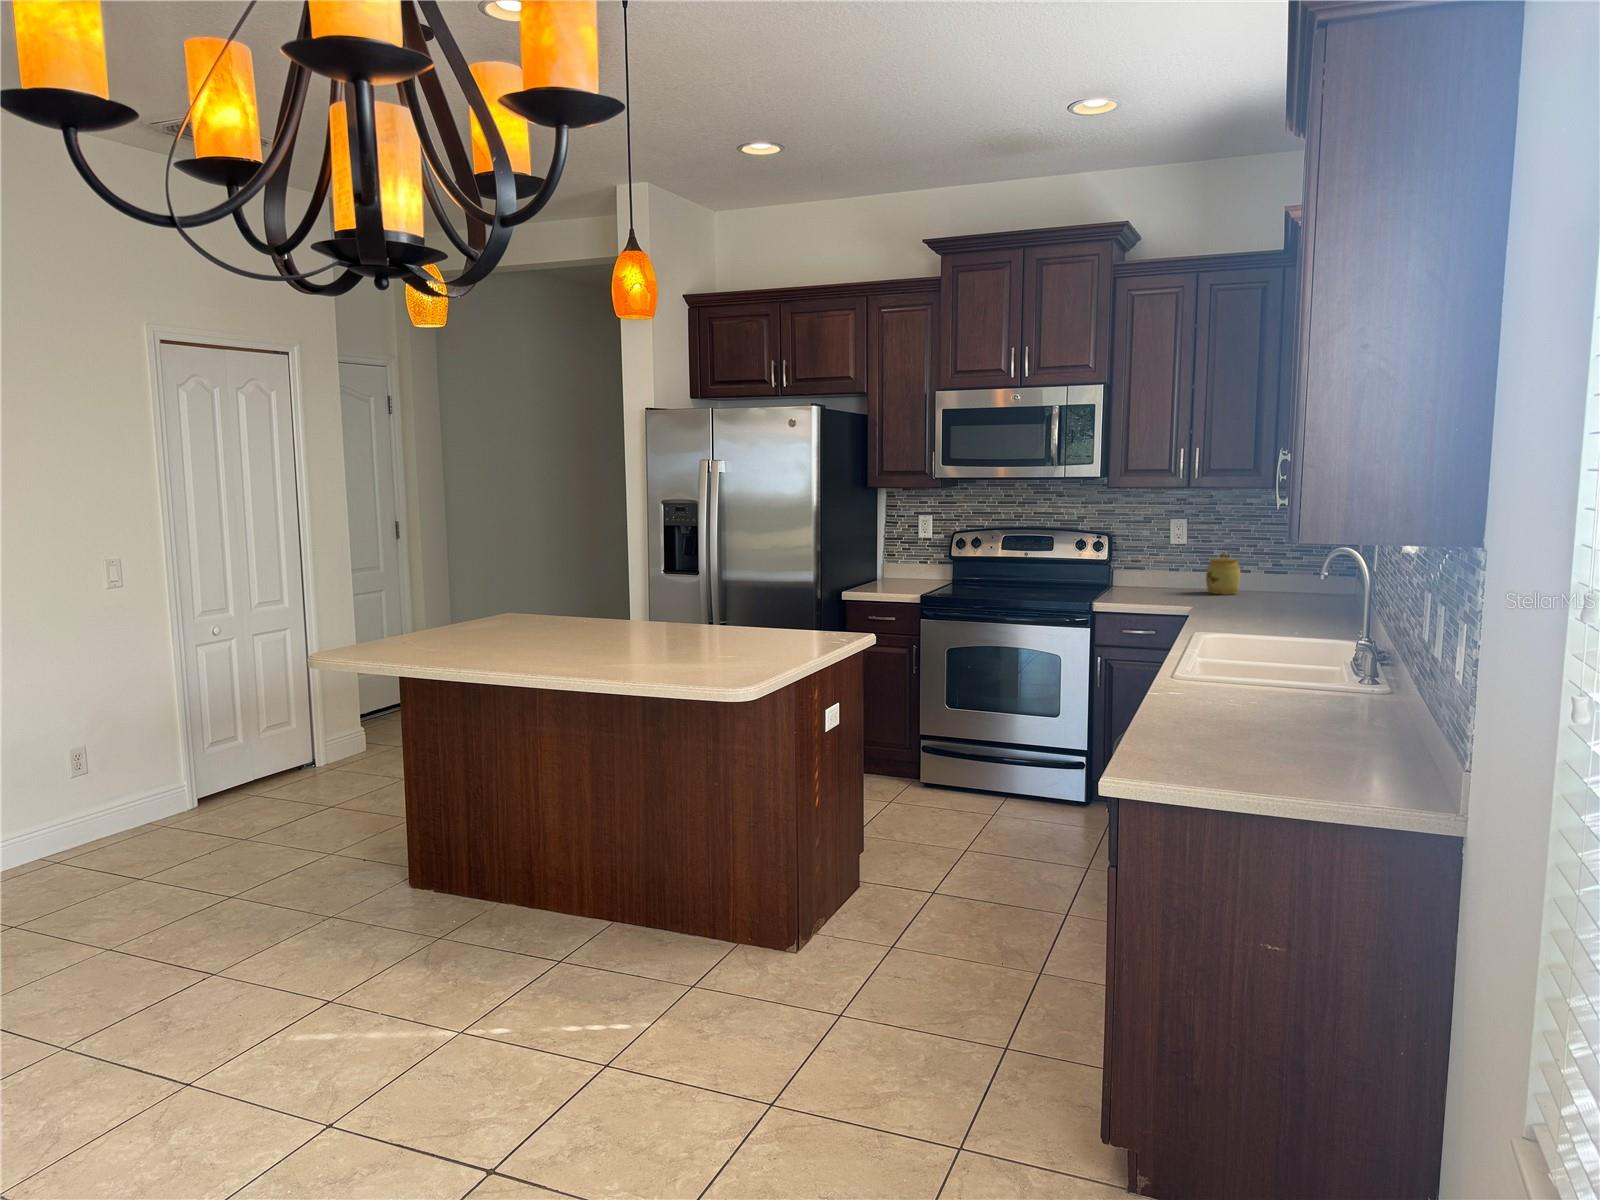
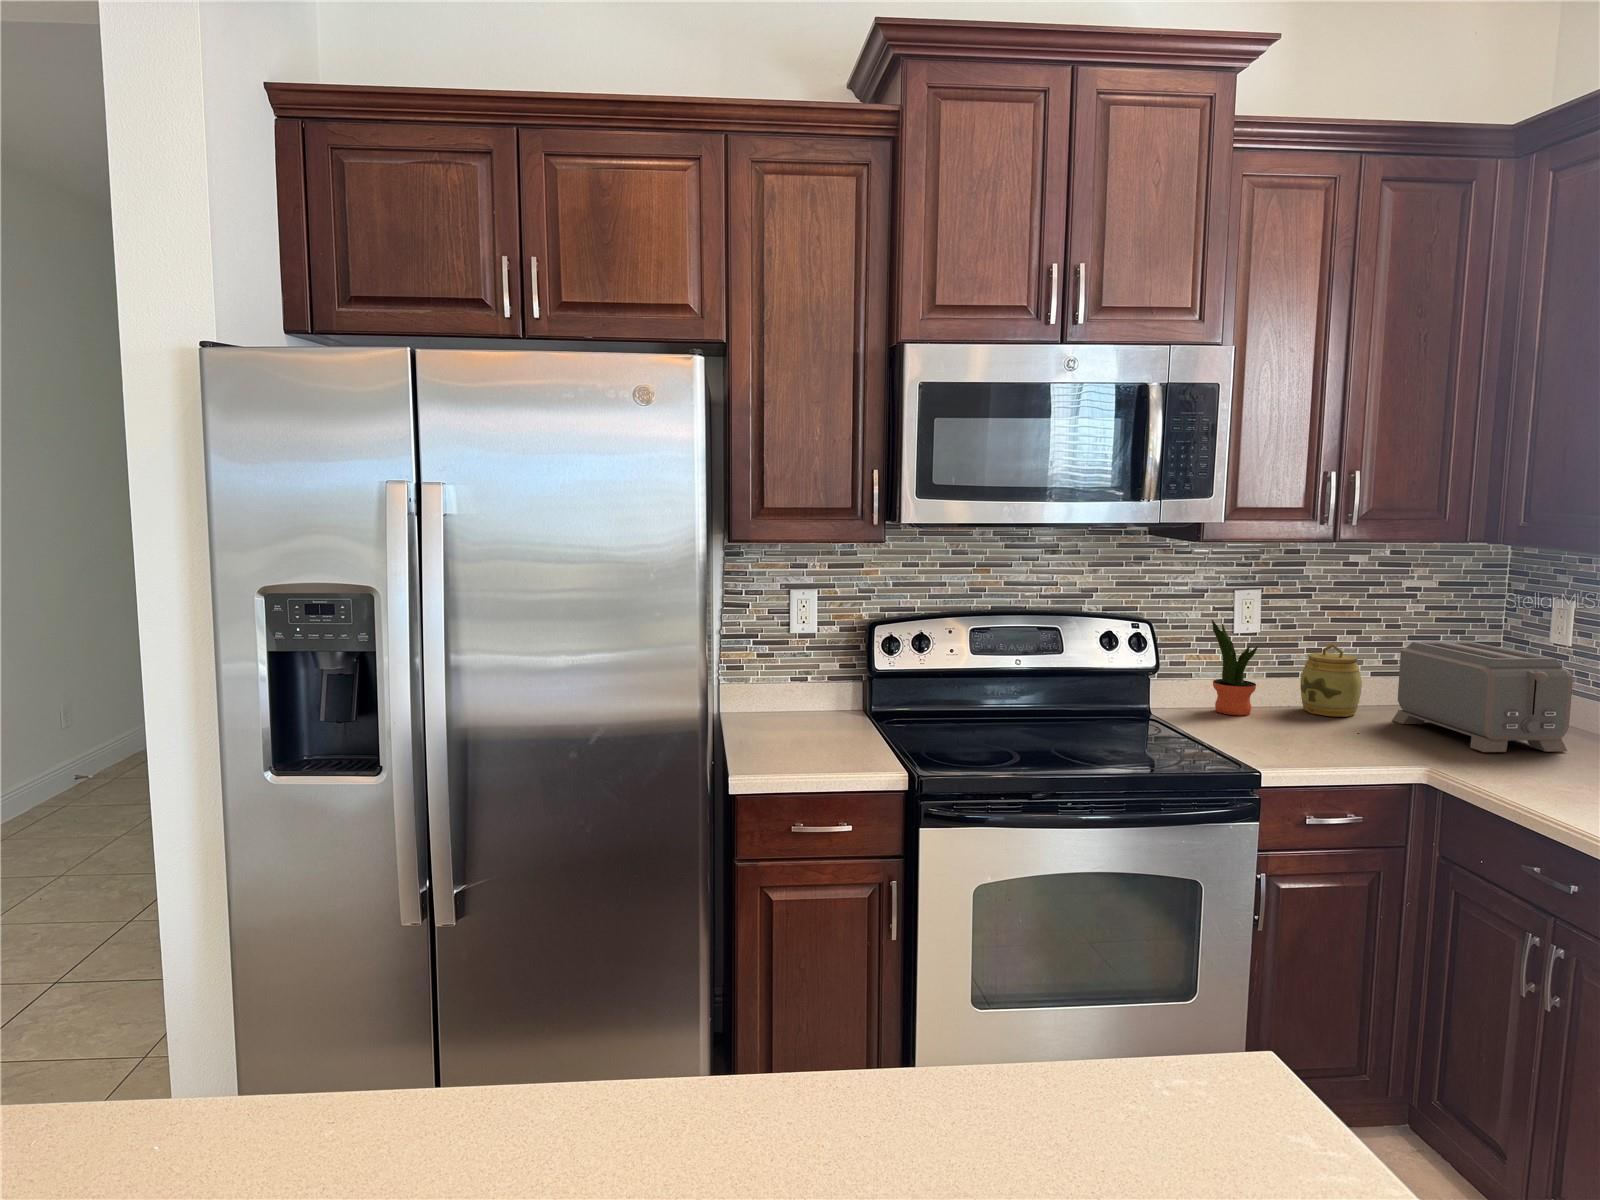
potted plant: none [1144,534,1176,592] -> present [1212,620,1258,715]
toaster: none [1243,549,1300,608] -> present [1392,642,1573,752]

